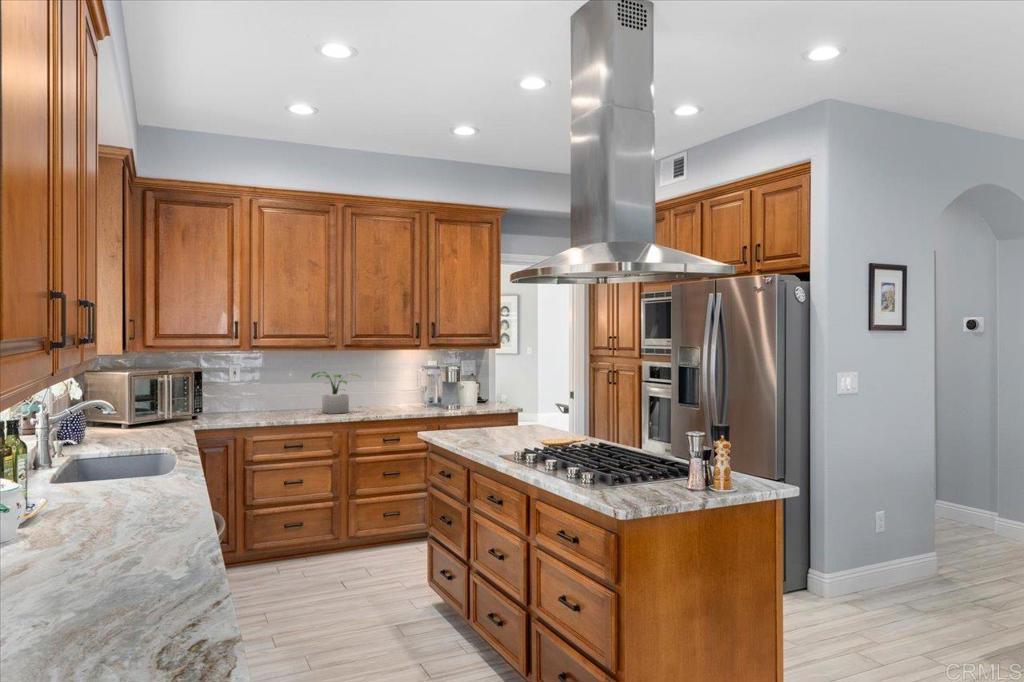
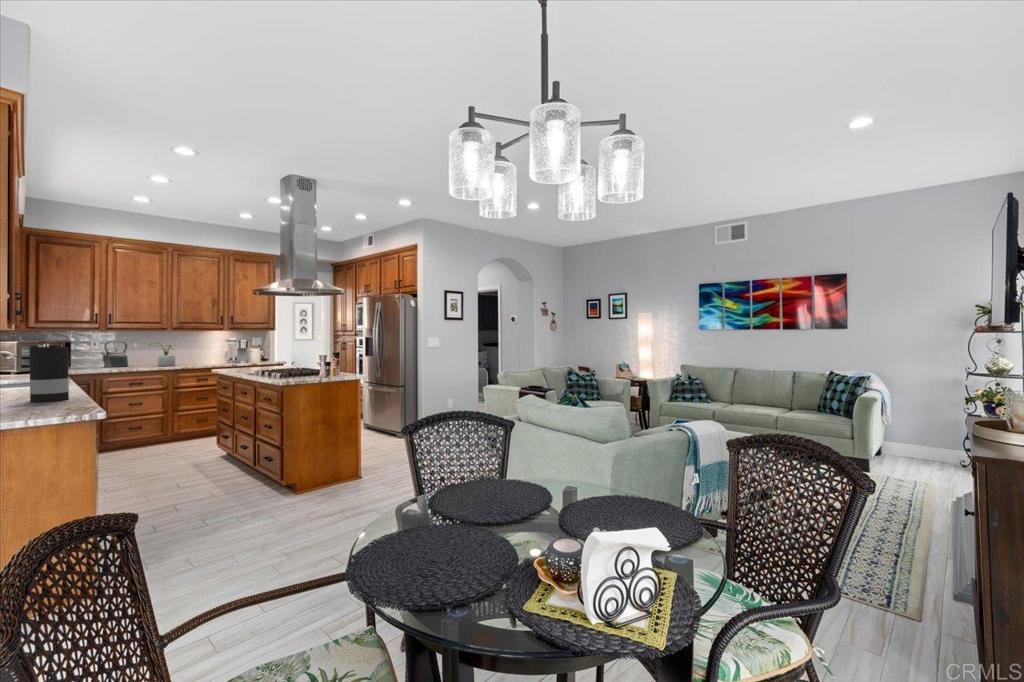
kettle: none [242,368,280,413] -> present [101,342,128,367]
vase: none [114,438,193,592] -> present [30,347,69,402]

